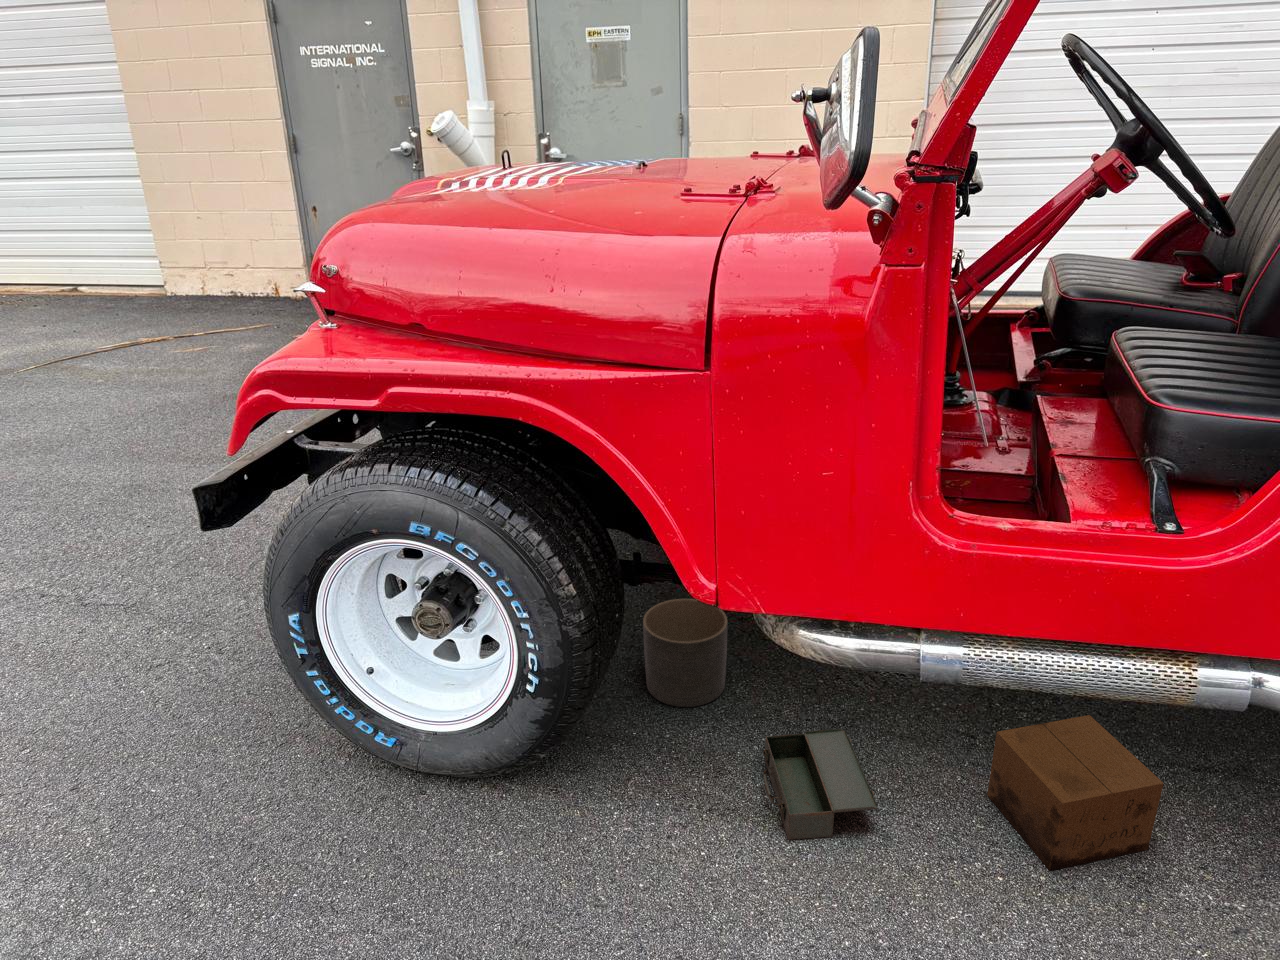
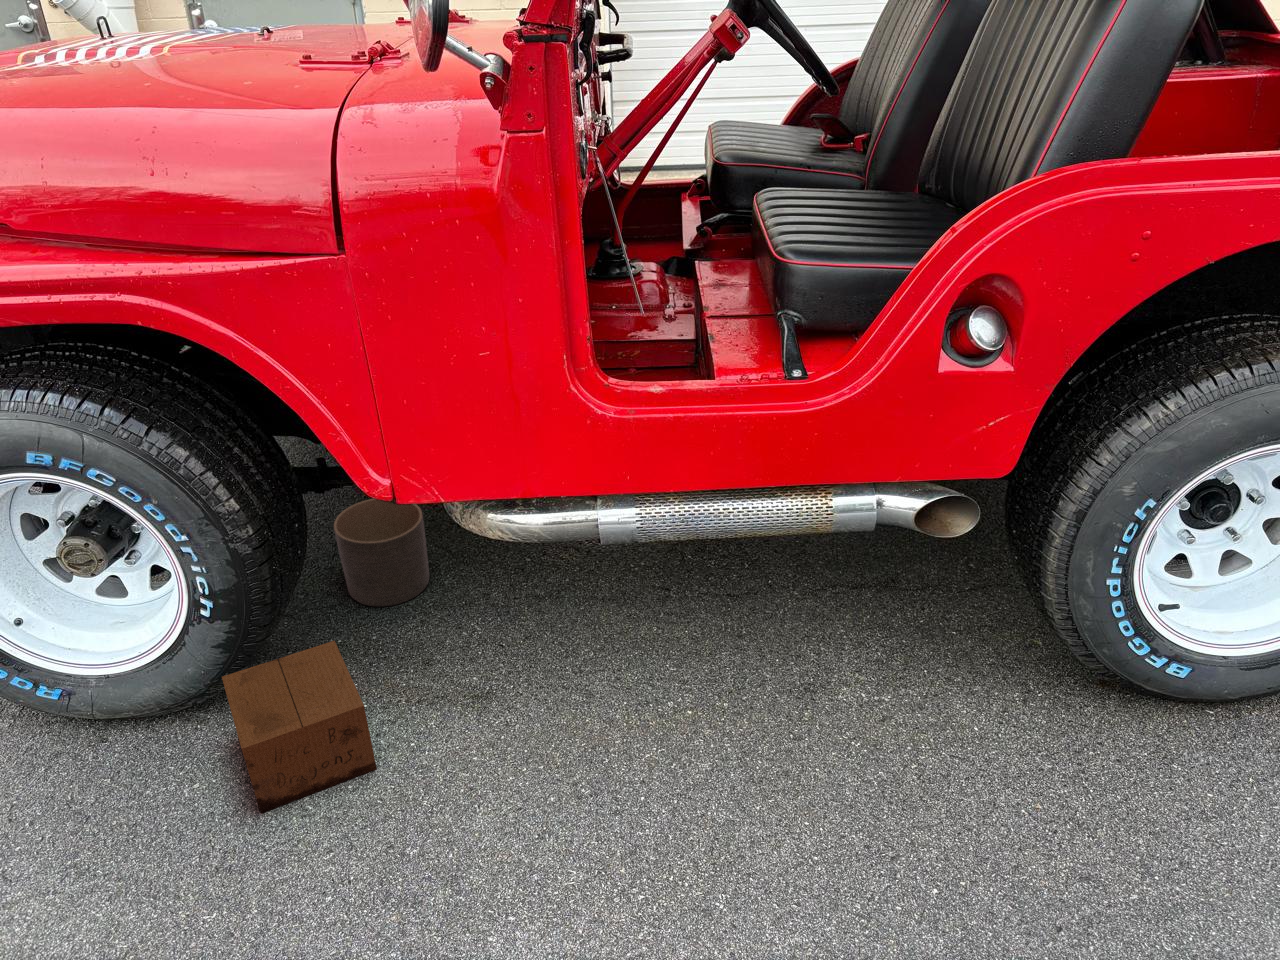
cardboard box: present [987,715,1164,871] -> present [222,641,377,813]
toolbox: present [763,729,877,840] -> none [467,602,577,715]

